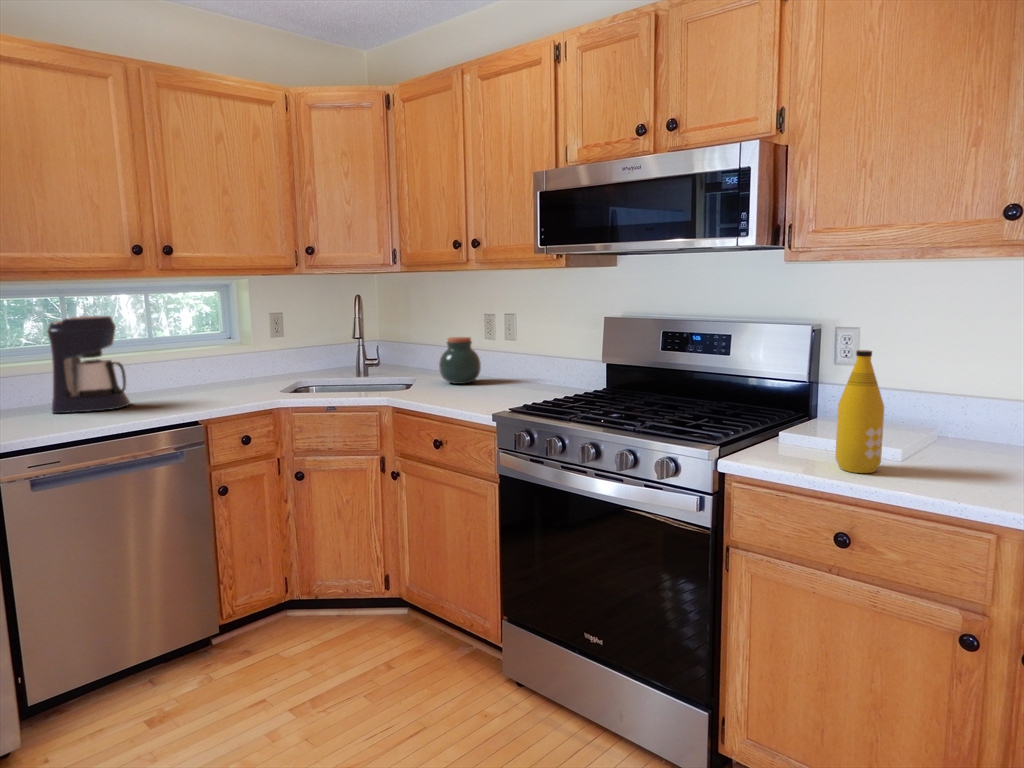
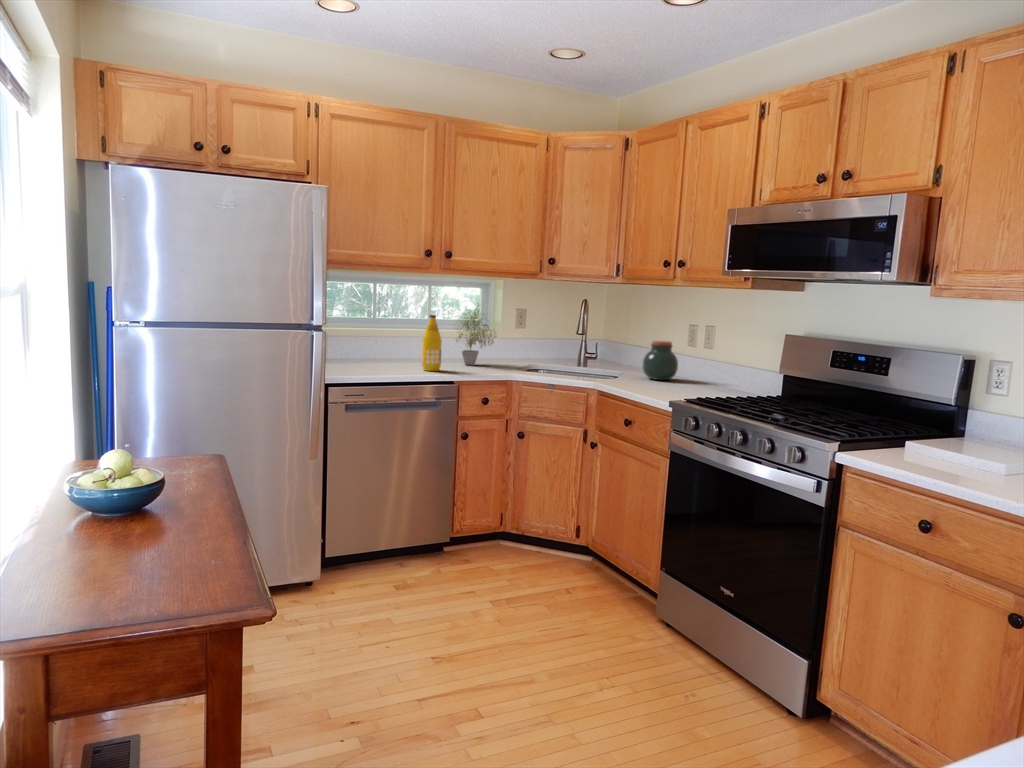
potted plant: none [182,309,251,393] -> present [457,308,497,365]
coffee maker: present [47,316,130,413] -> none [362,300,411,367]
bottle: present [835,350,884,473] -> present [422,315,442,371]

